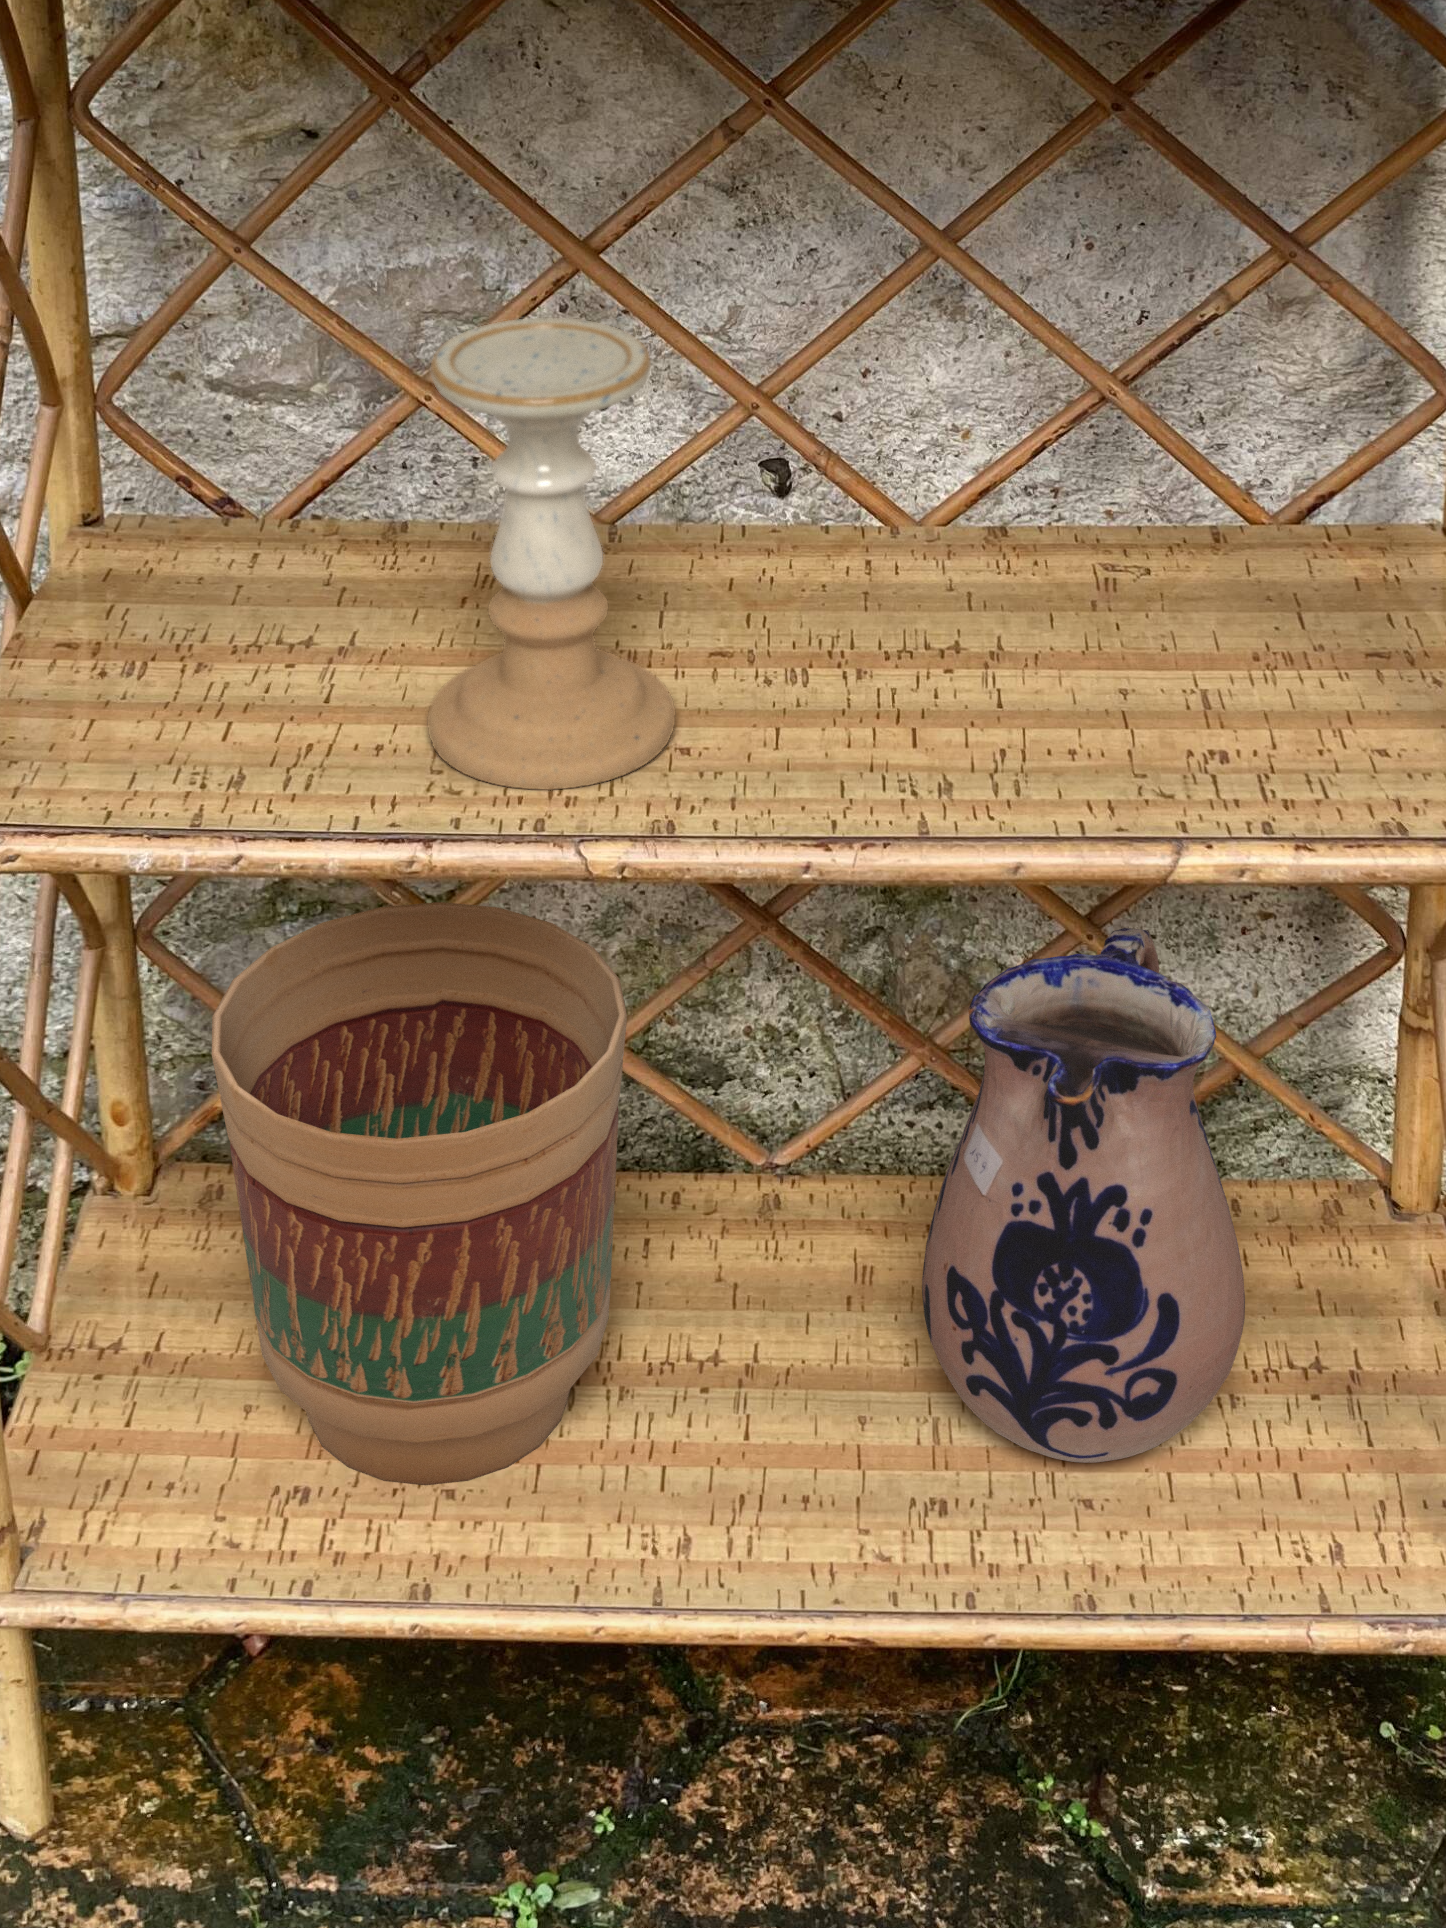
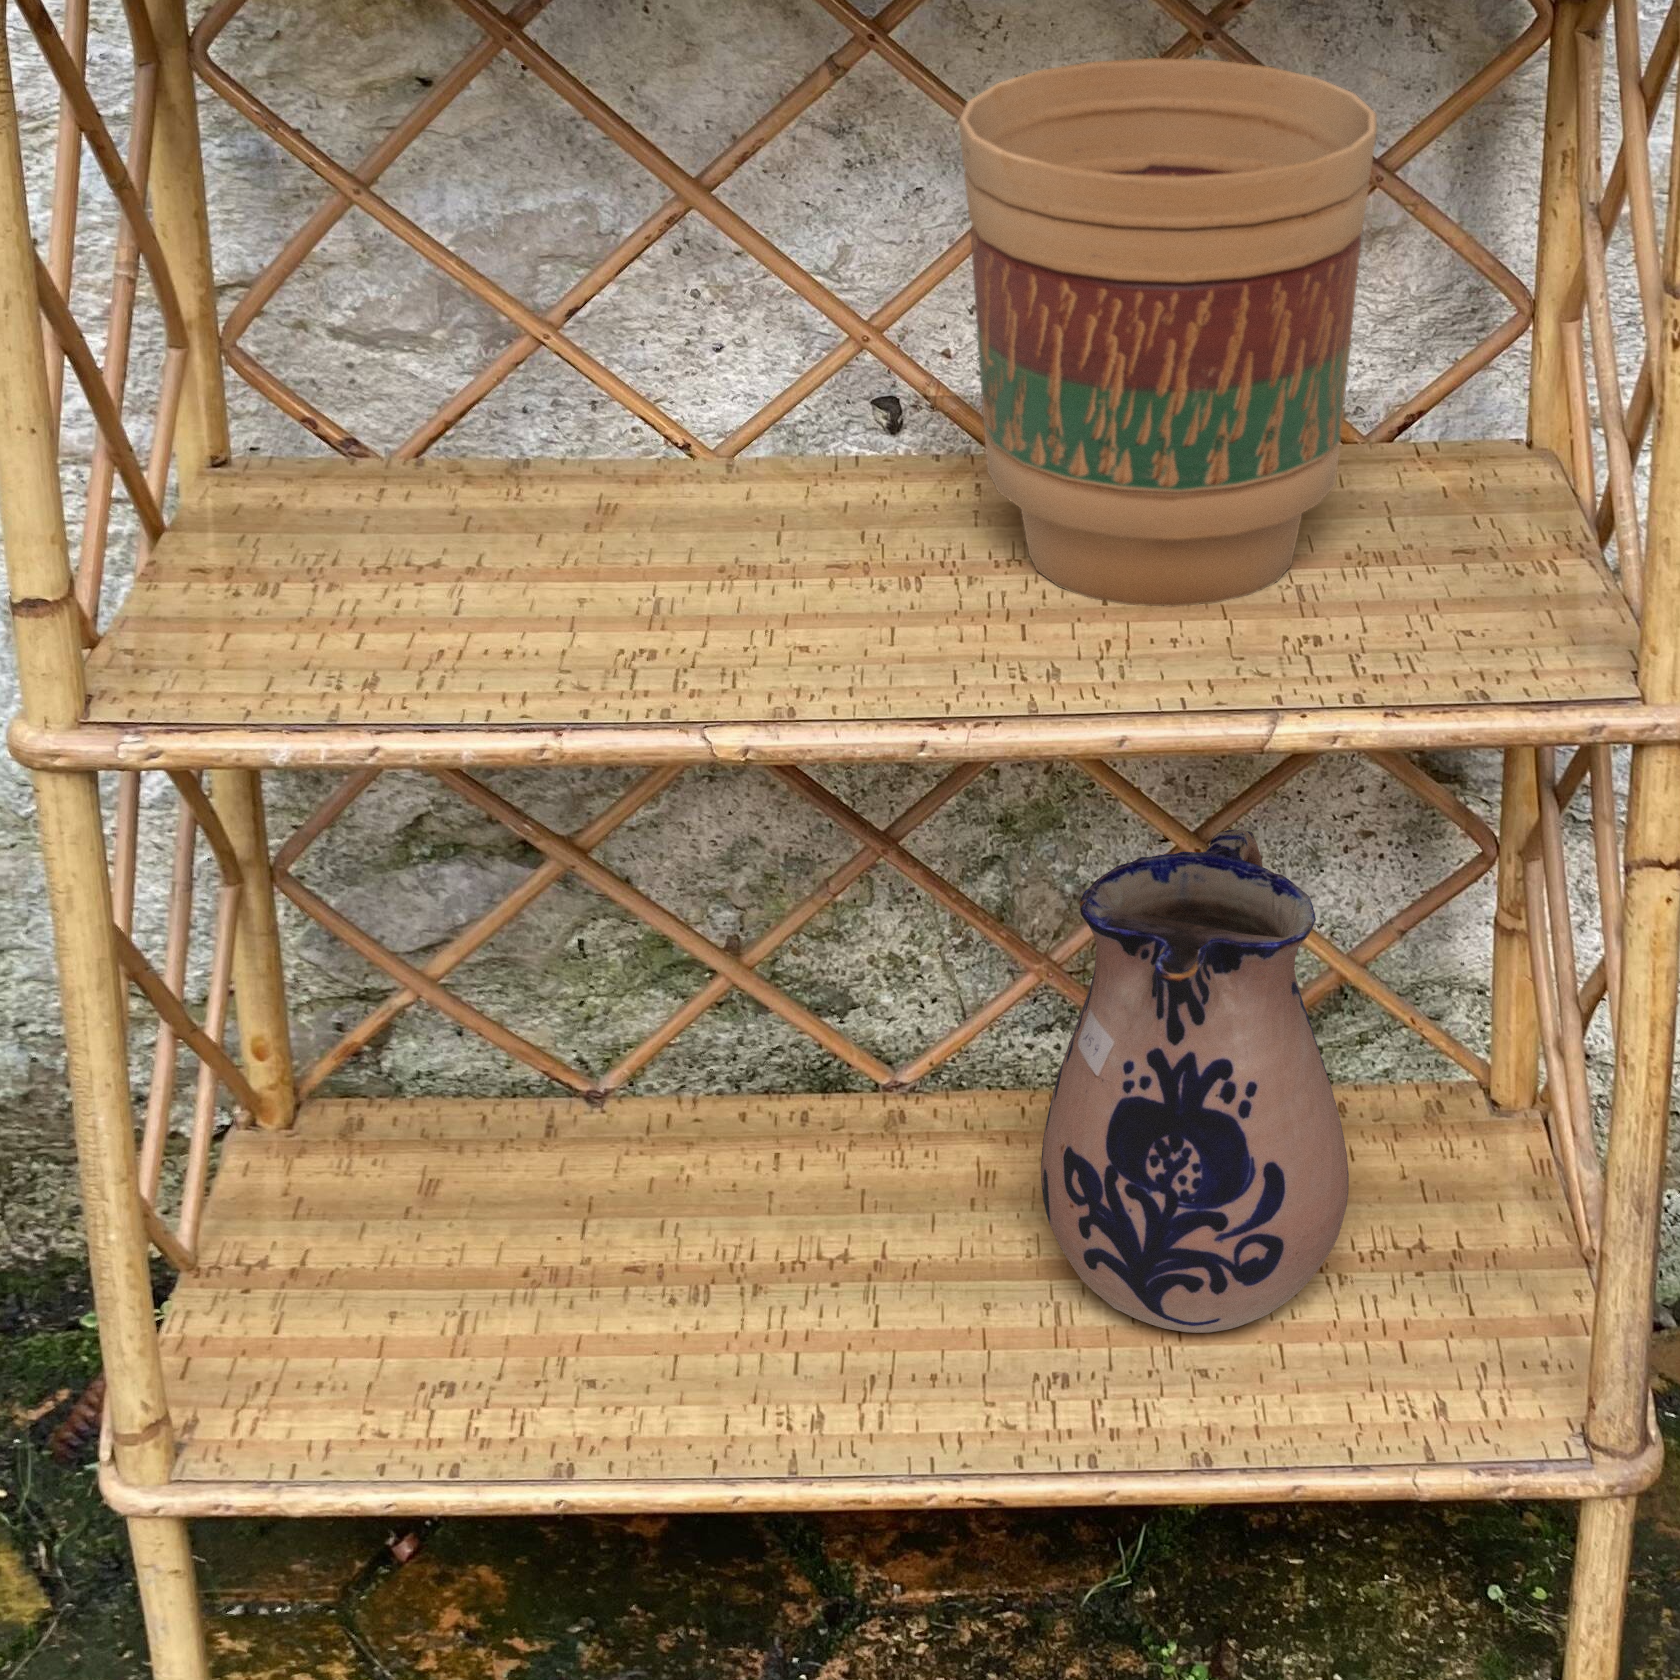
candle holder: present [427,318,675,790] -> none [550,233,792,682]
flower pot: present [212,902,627,1485] -> present [959,58,1377,607]

